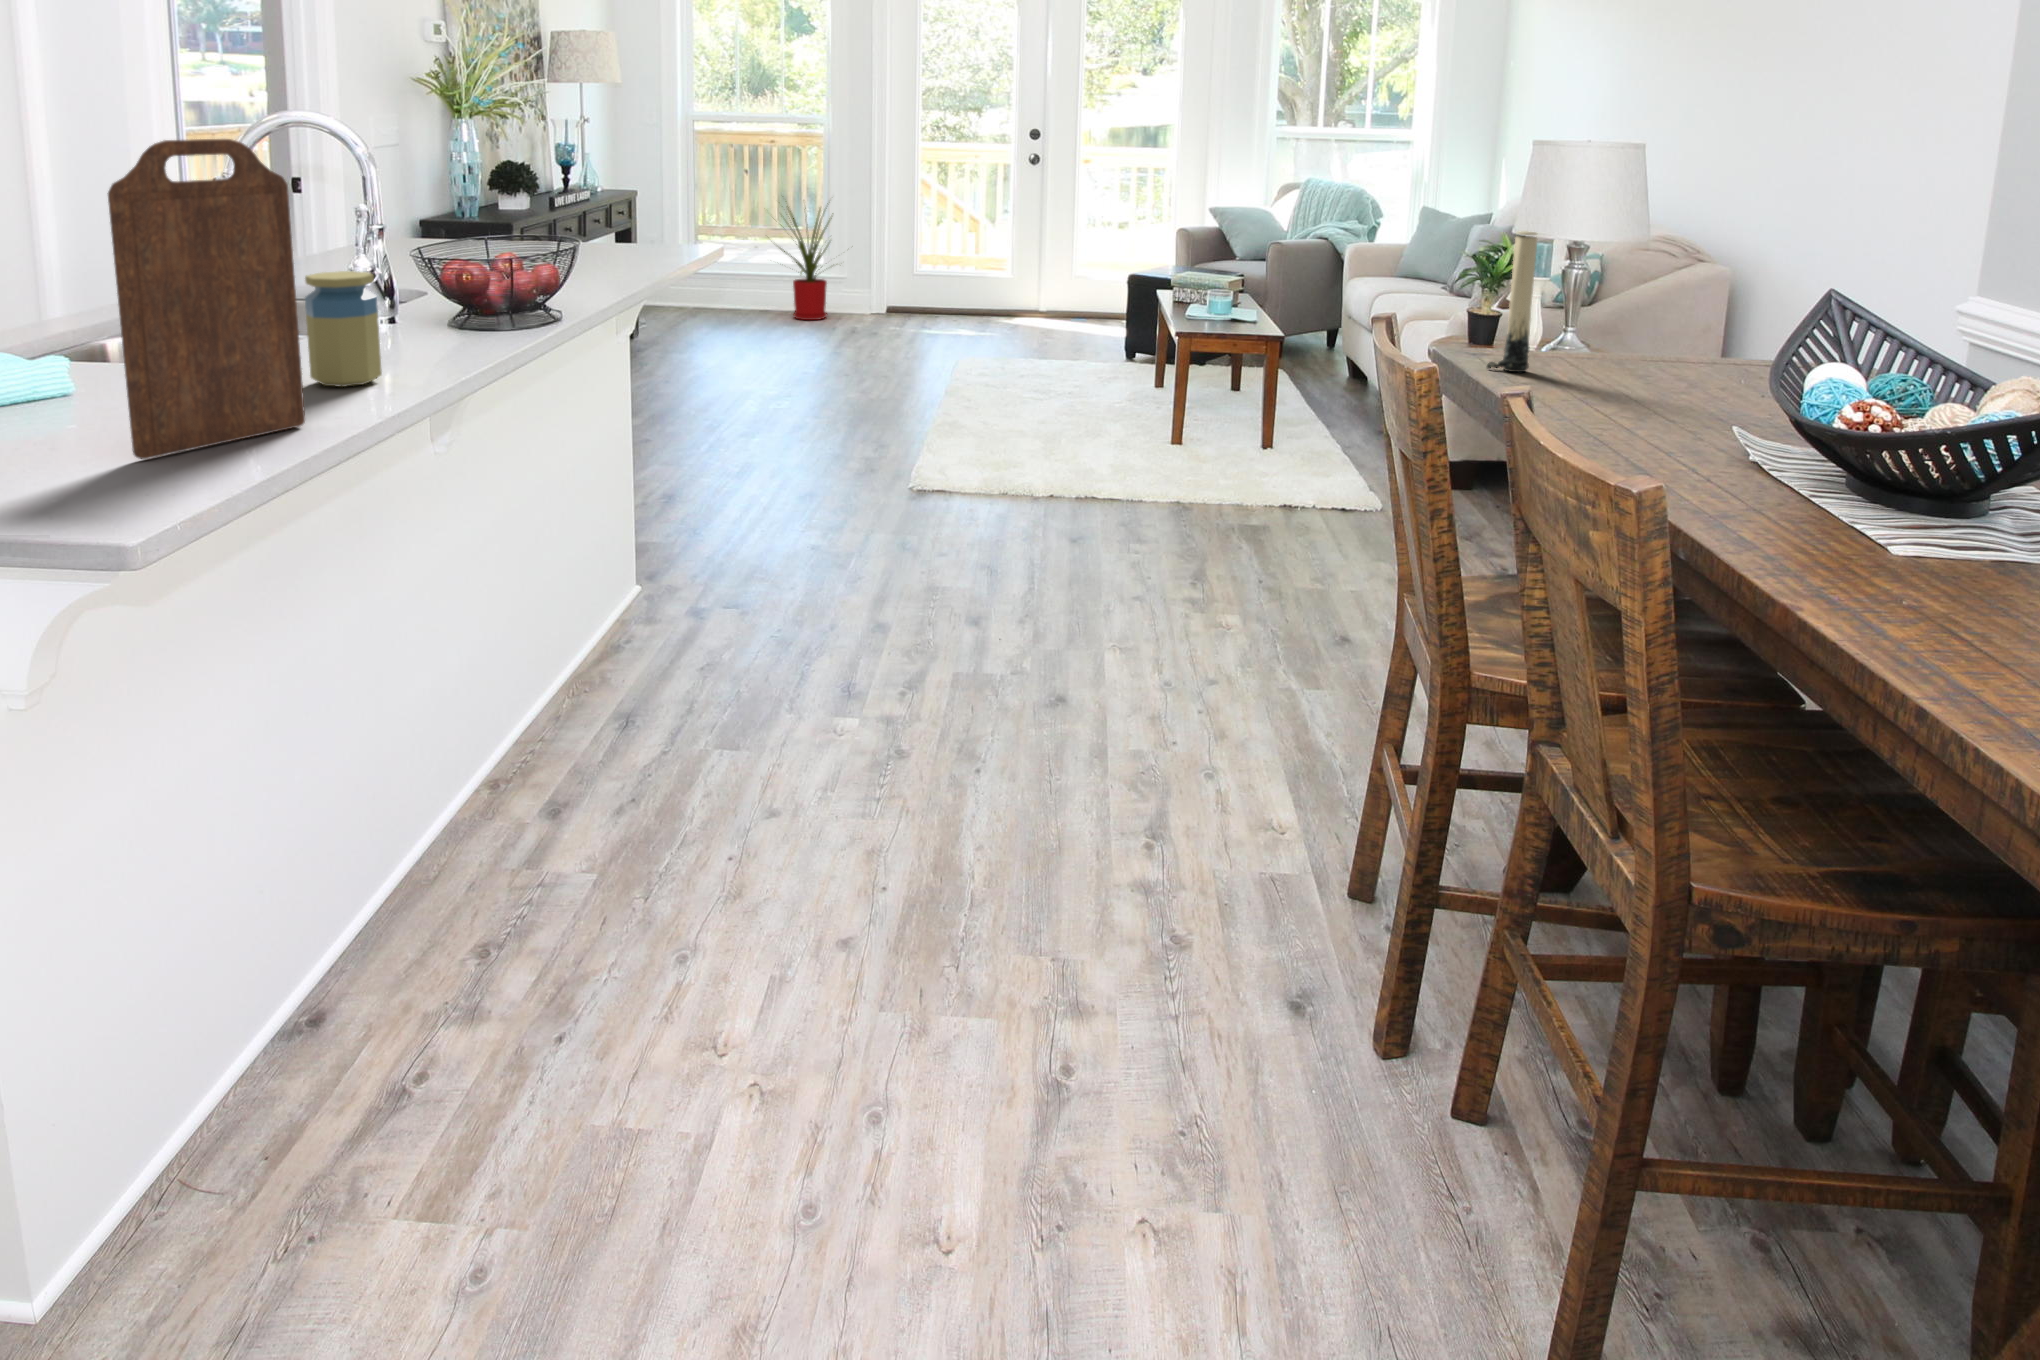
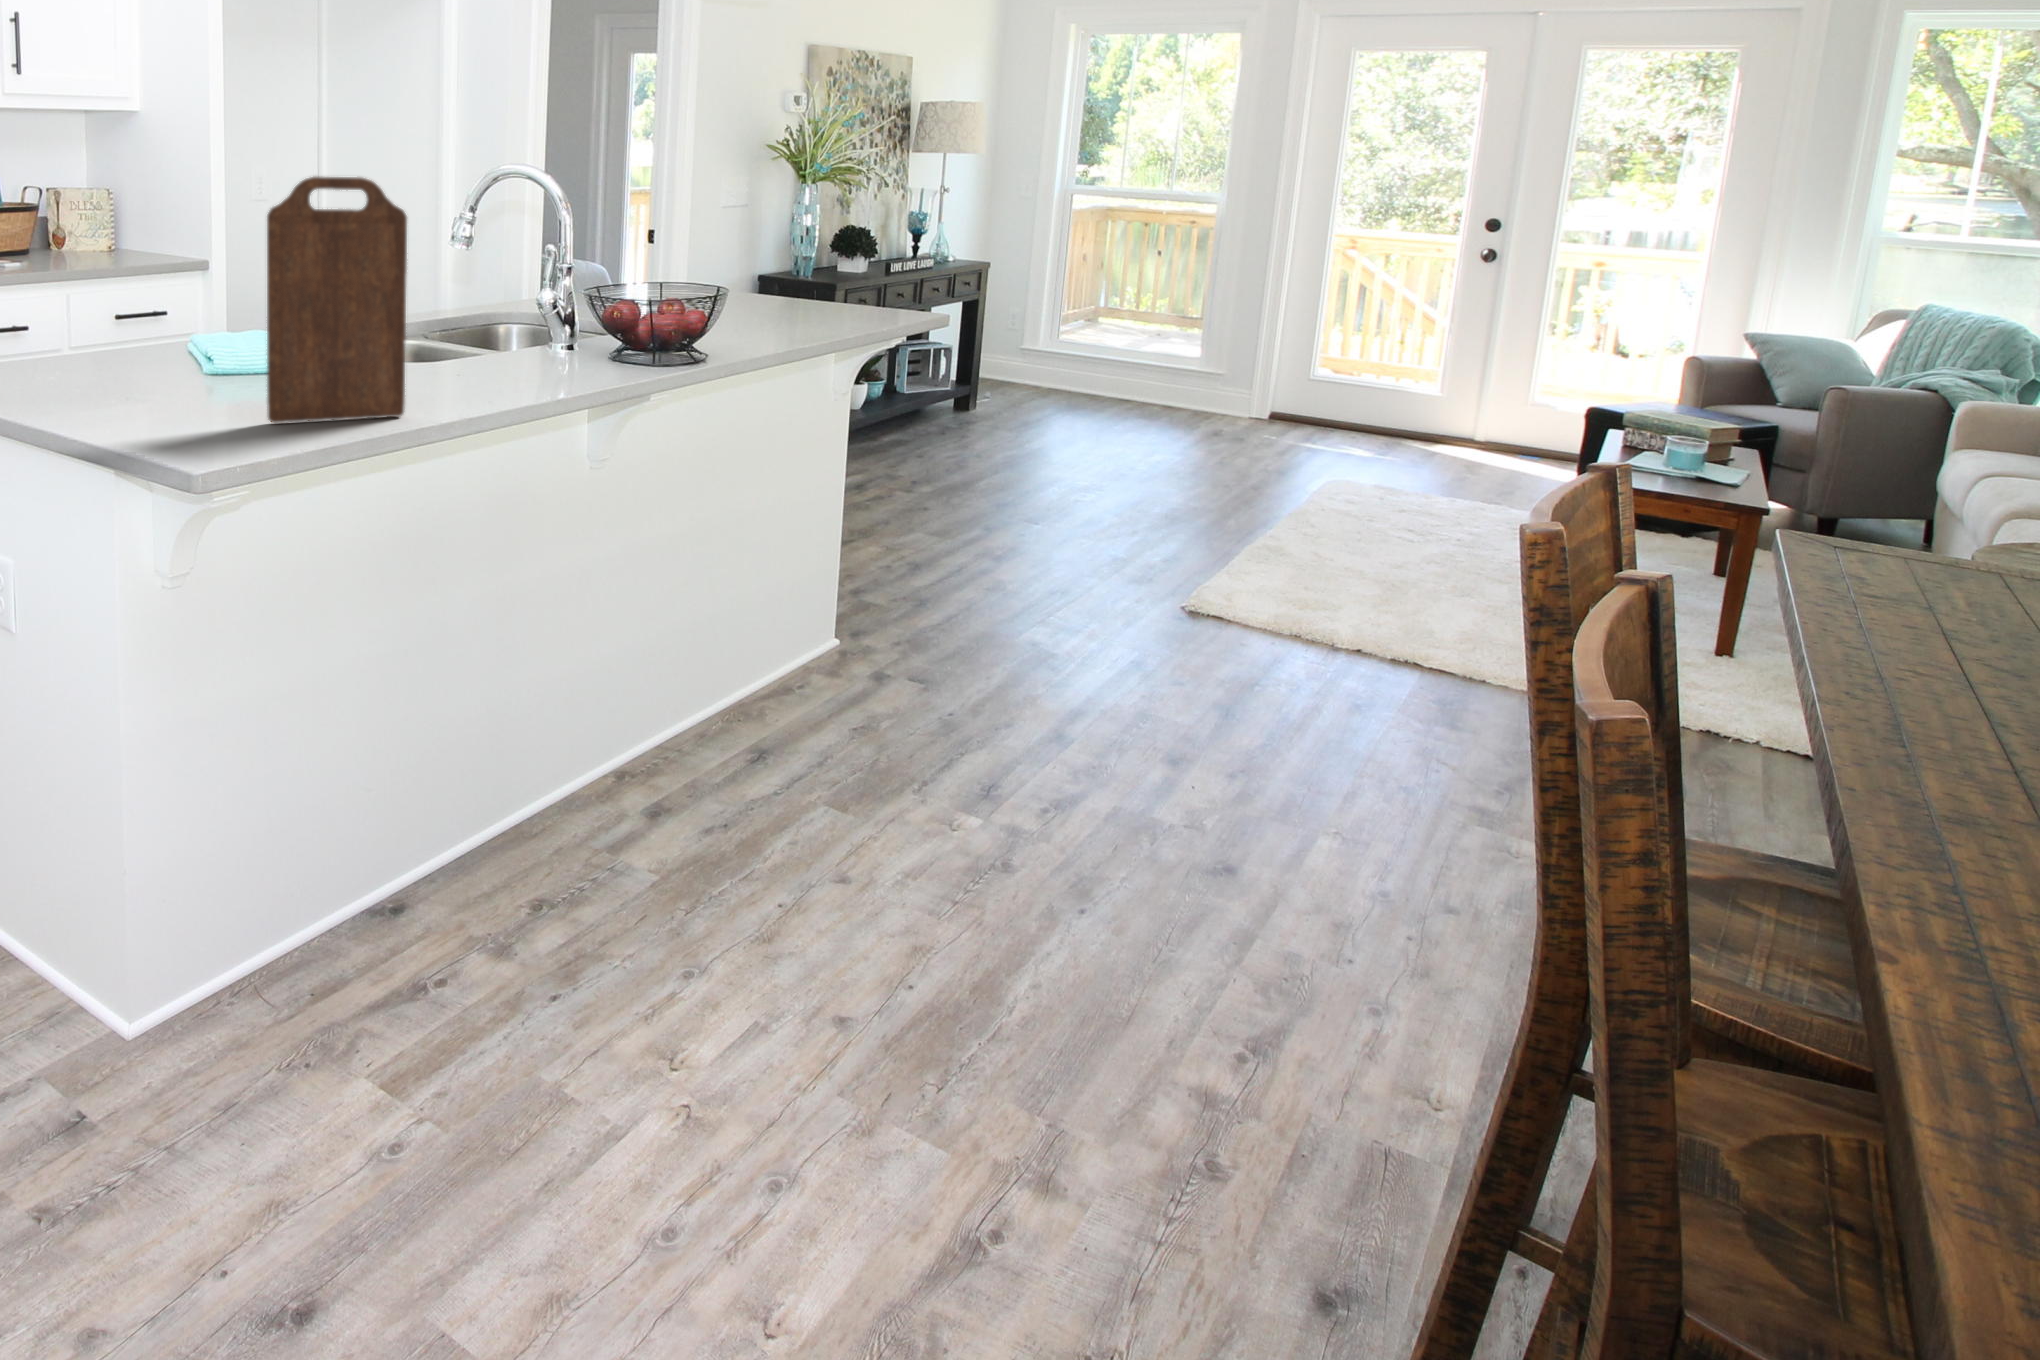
house plant: present [780,203,832,320] -> none [1123,277,1239,414]
candle: present [1487,231,1538,372] -> none [1879,376,1998,581]
jar: present [305,271,382,387] -> none [452,296,506,393]

